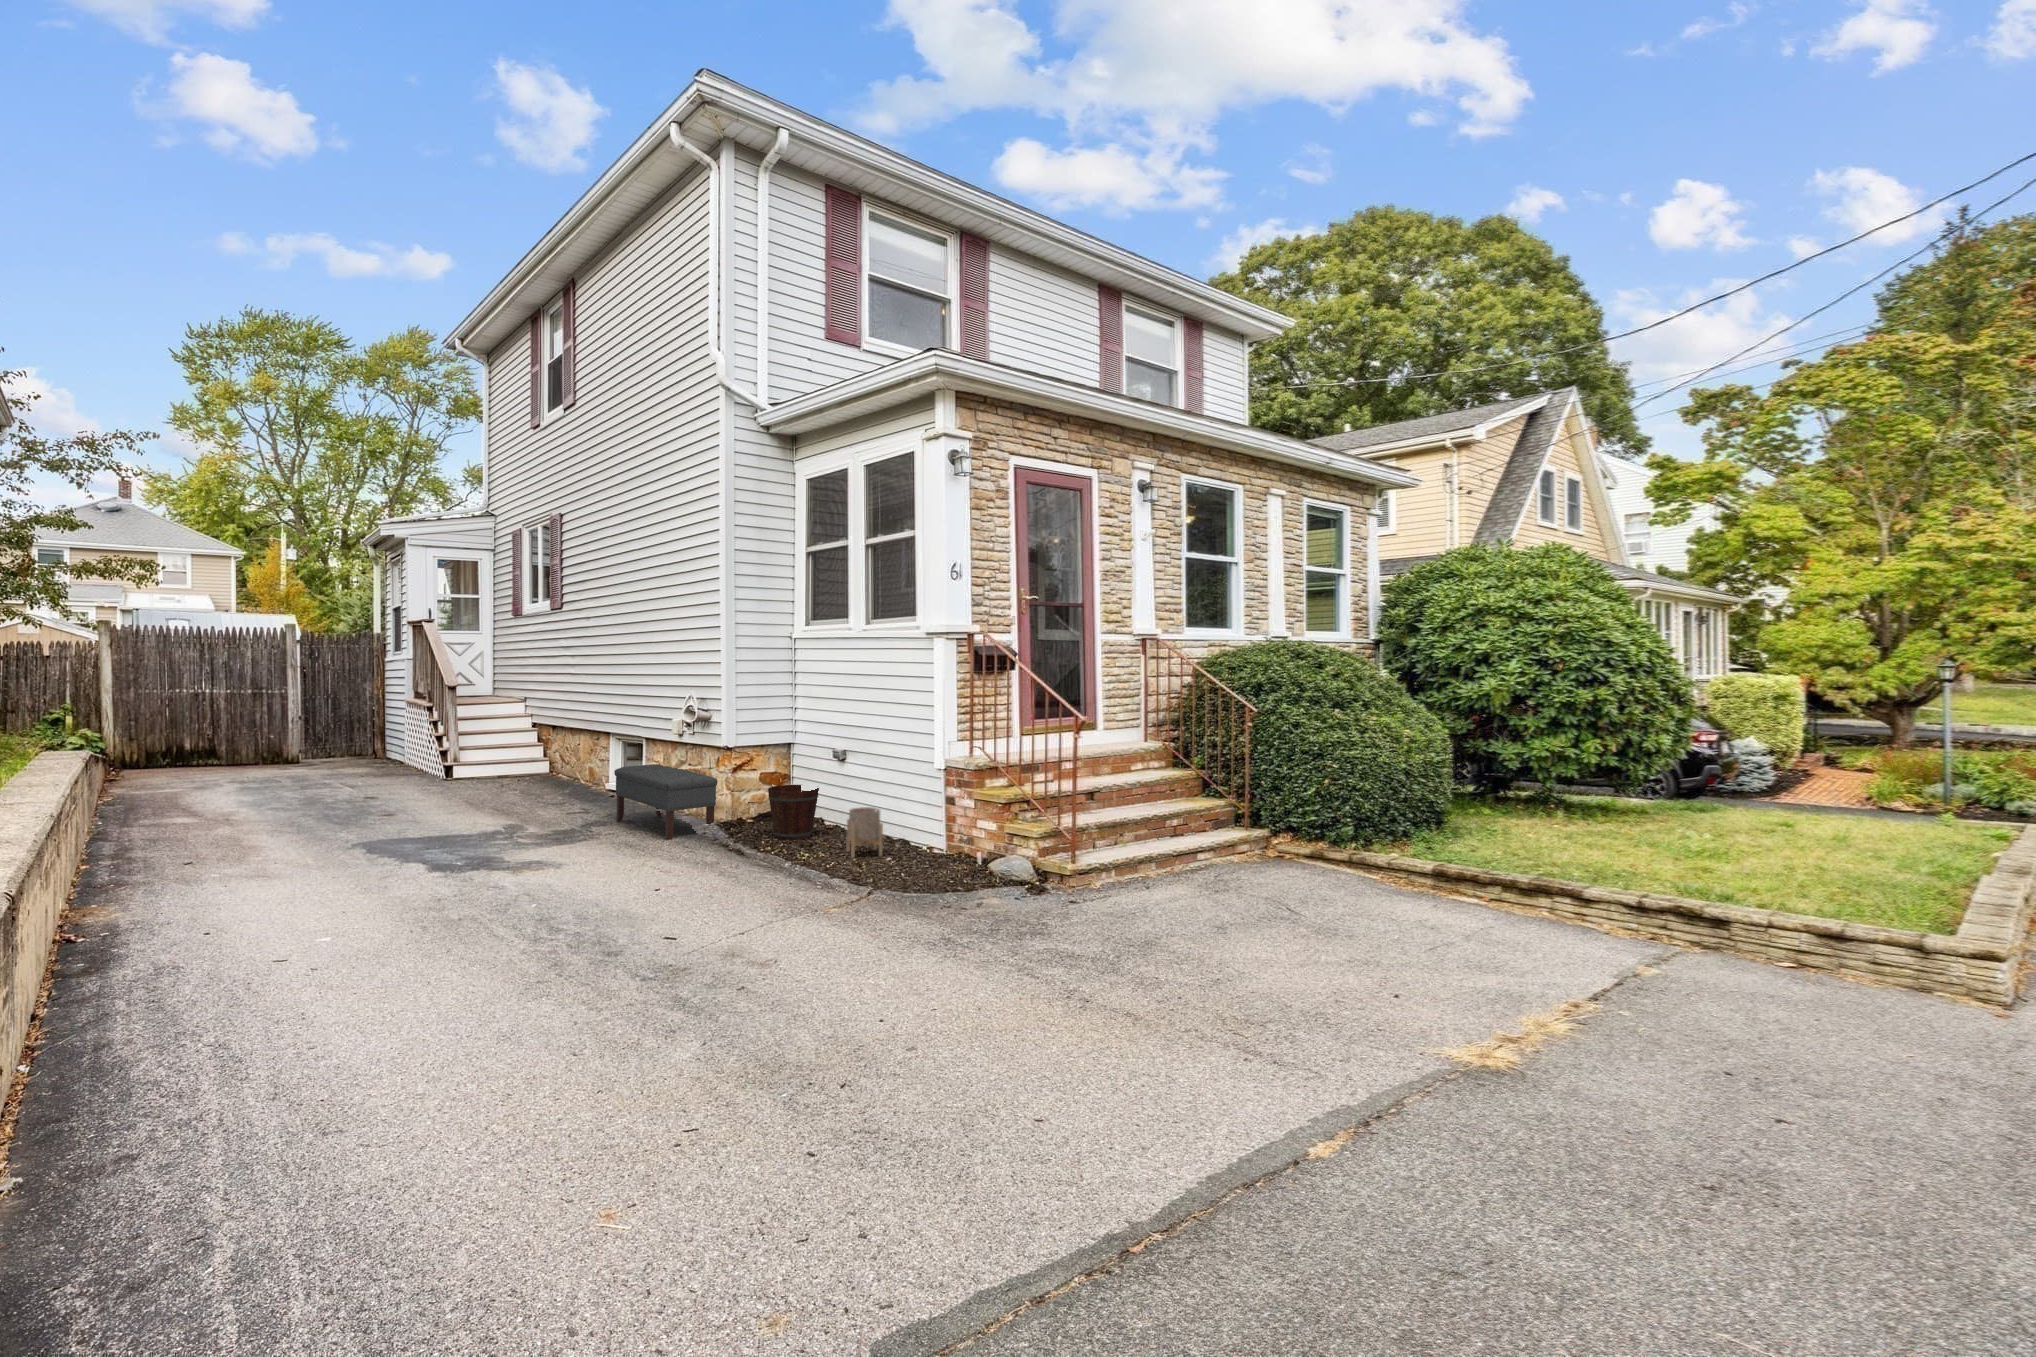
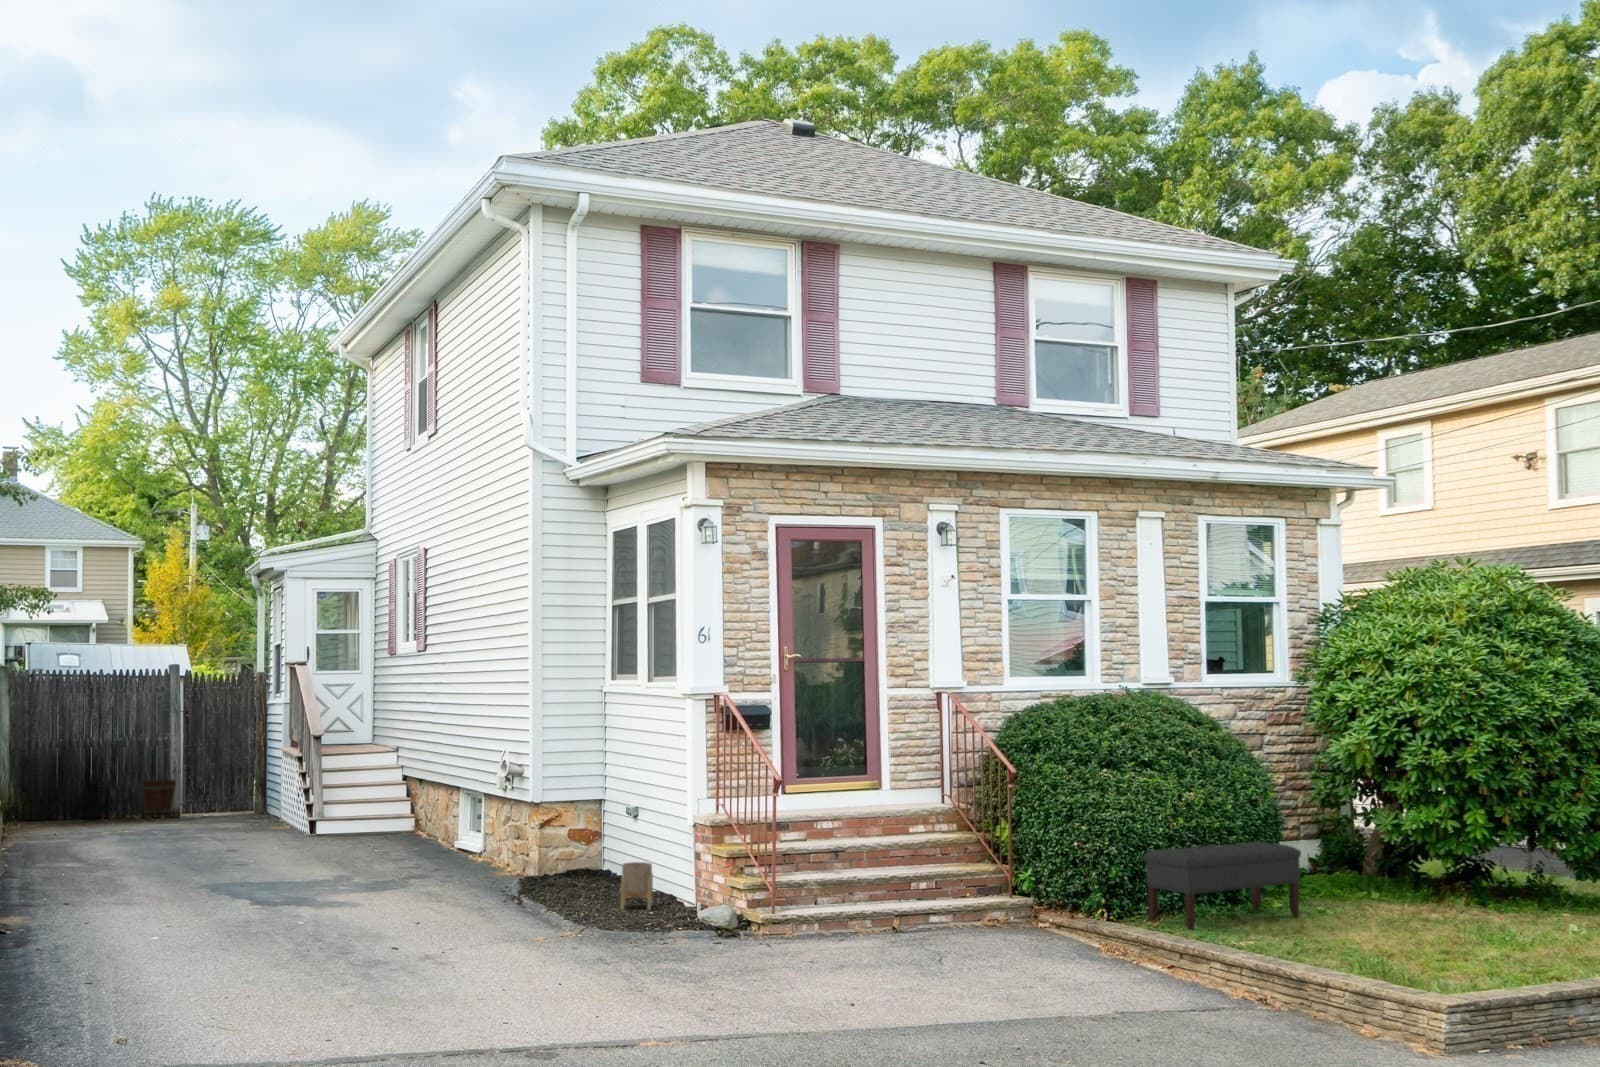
bench: present [614,764,718,840] -> present [1144,841,1301,930]
bucket: present [768,785,819,840] -> present [141,779,176,814]

